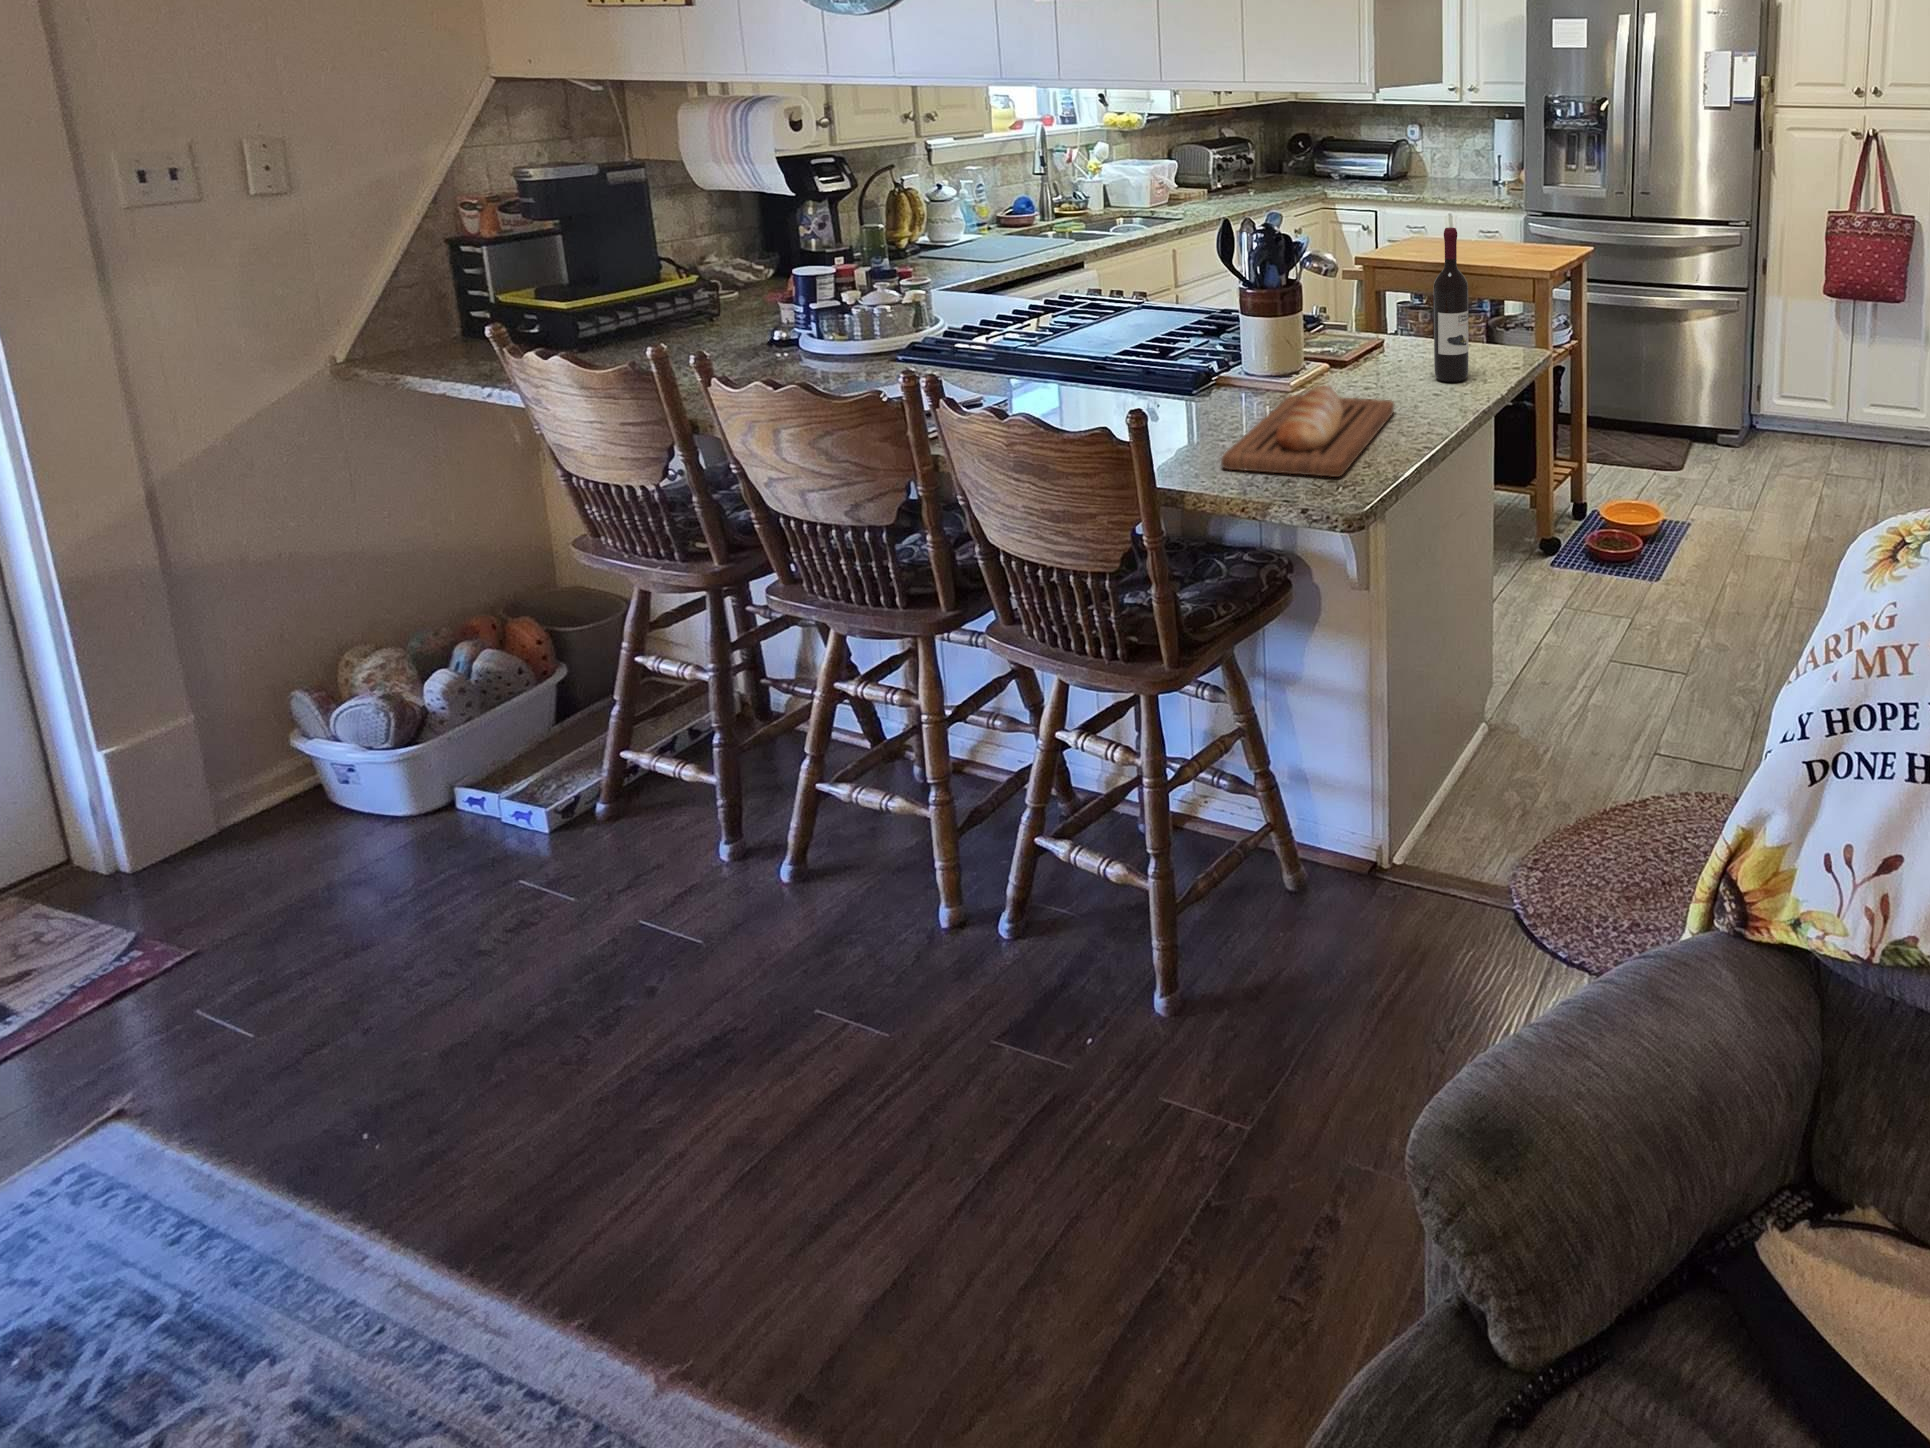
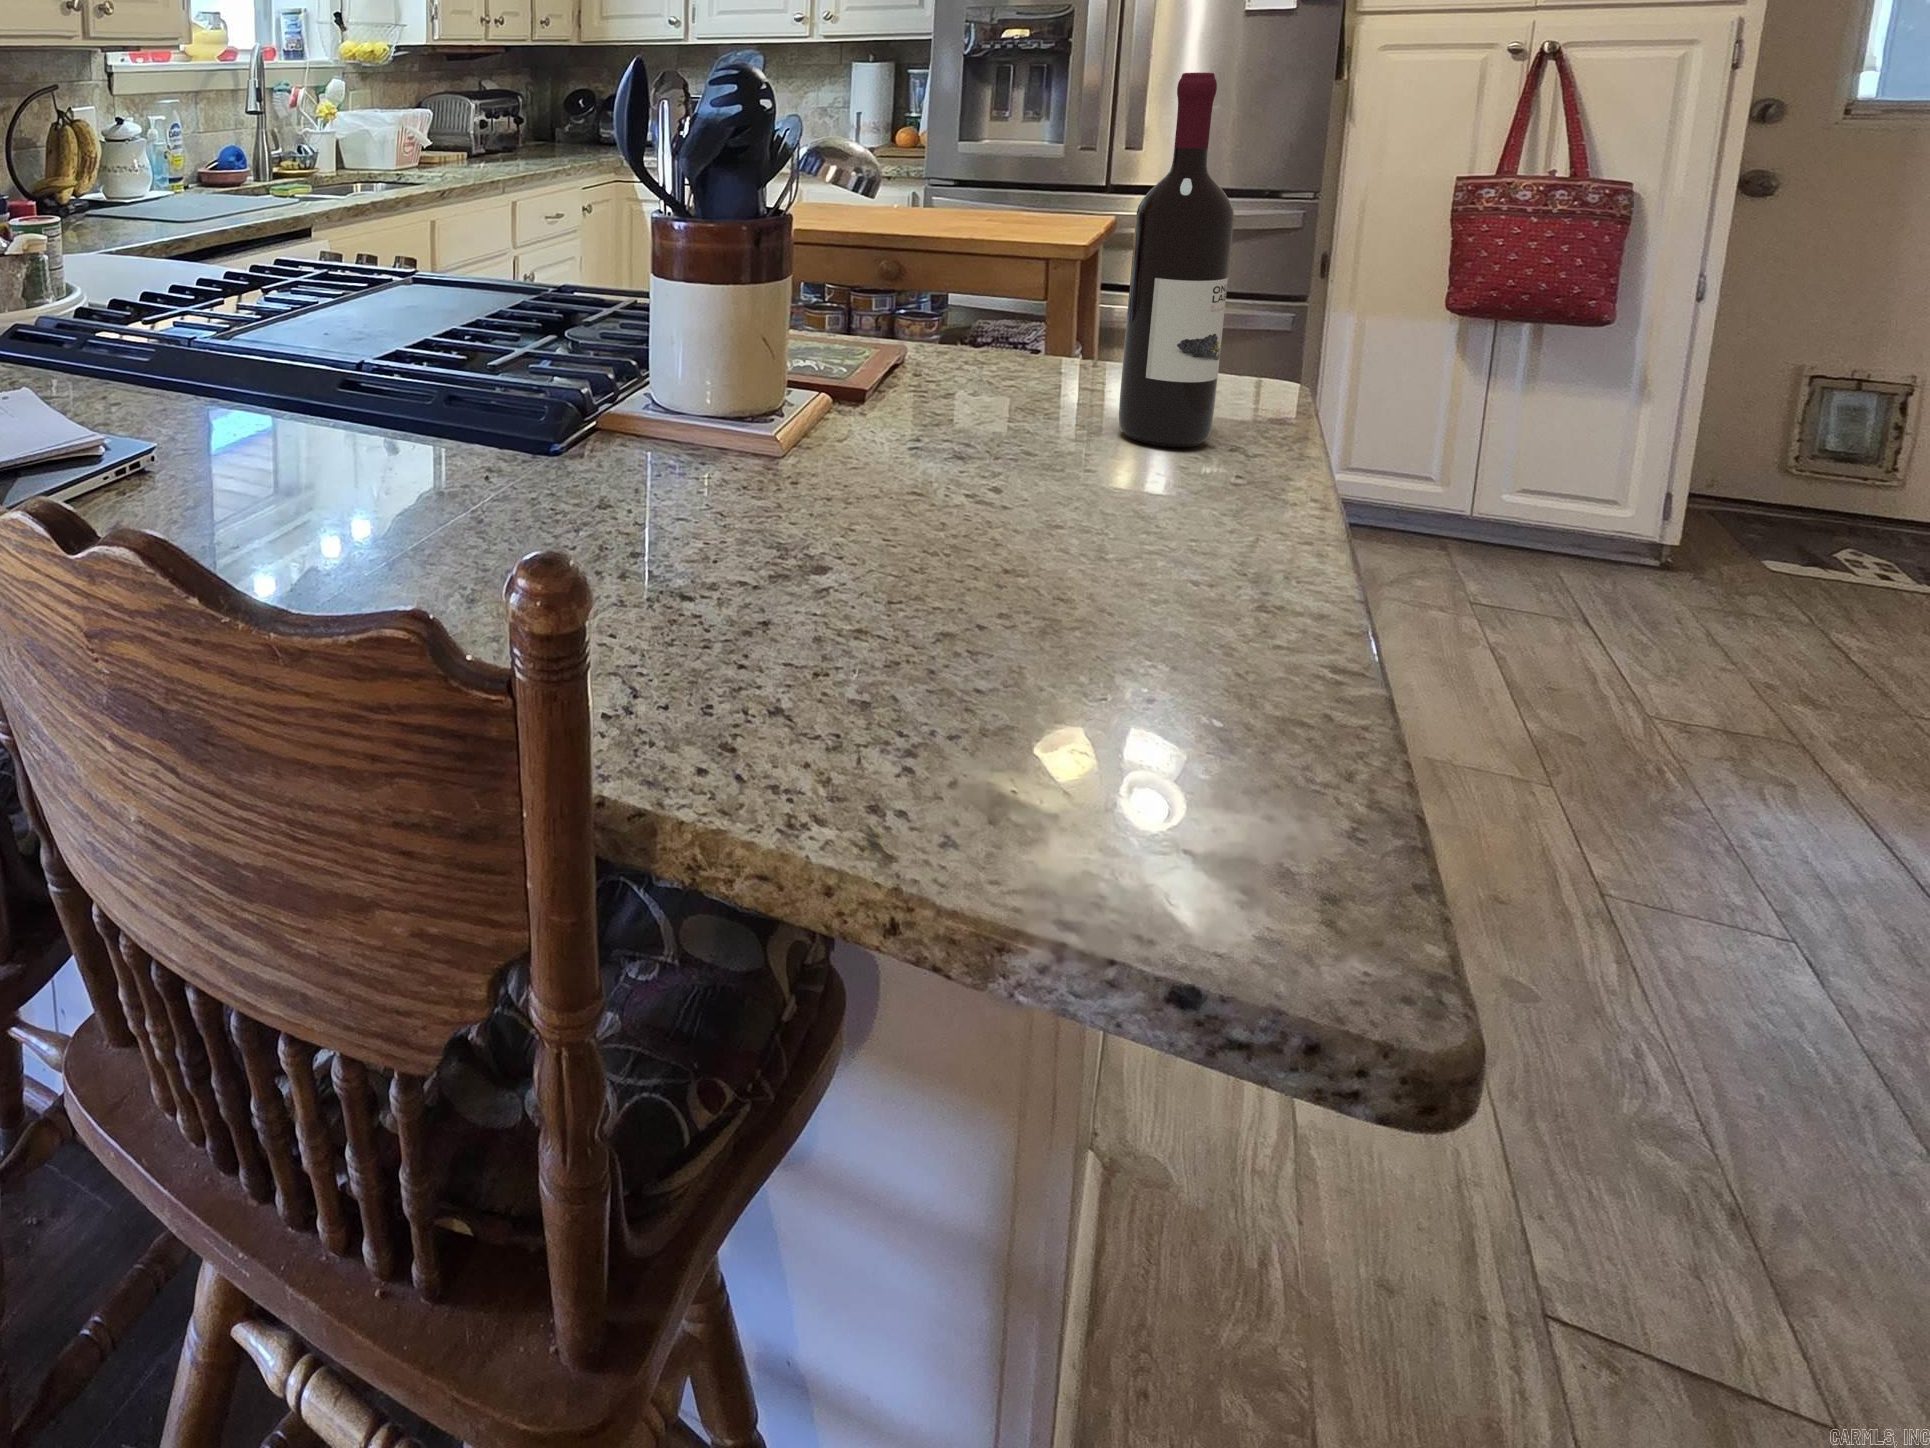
bread loaf: present [1221,386,1394,477] -> none [754,449,1217,790]

